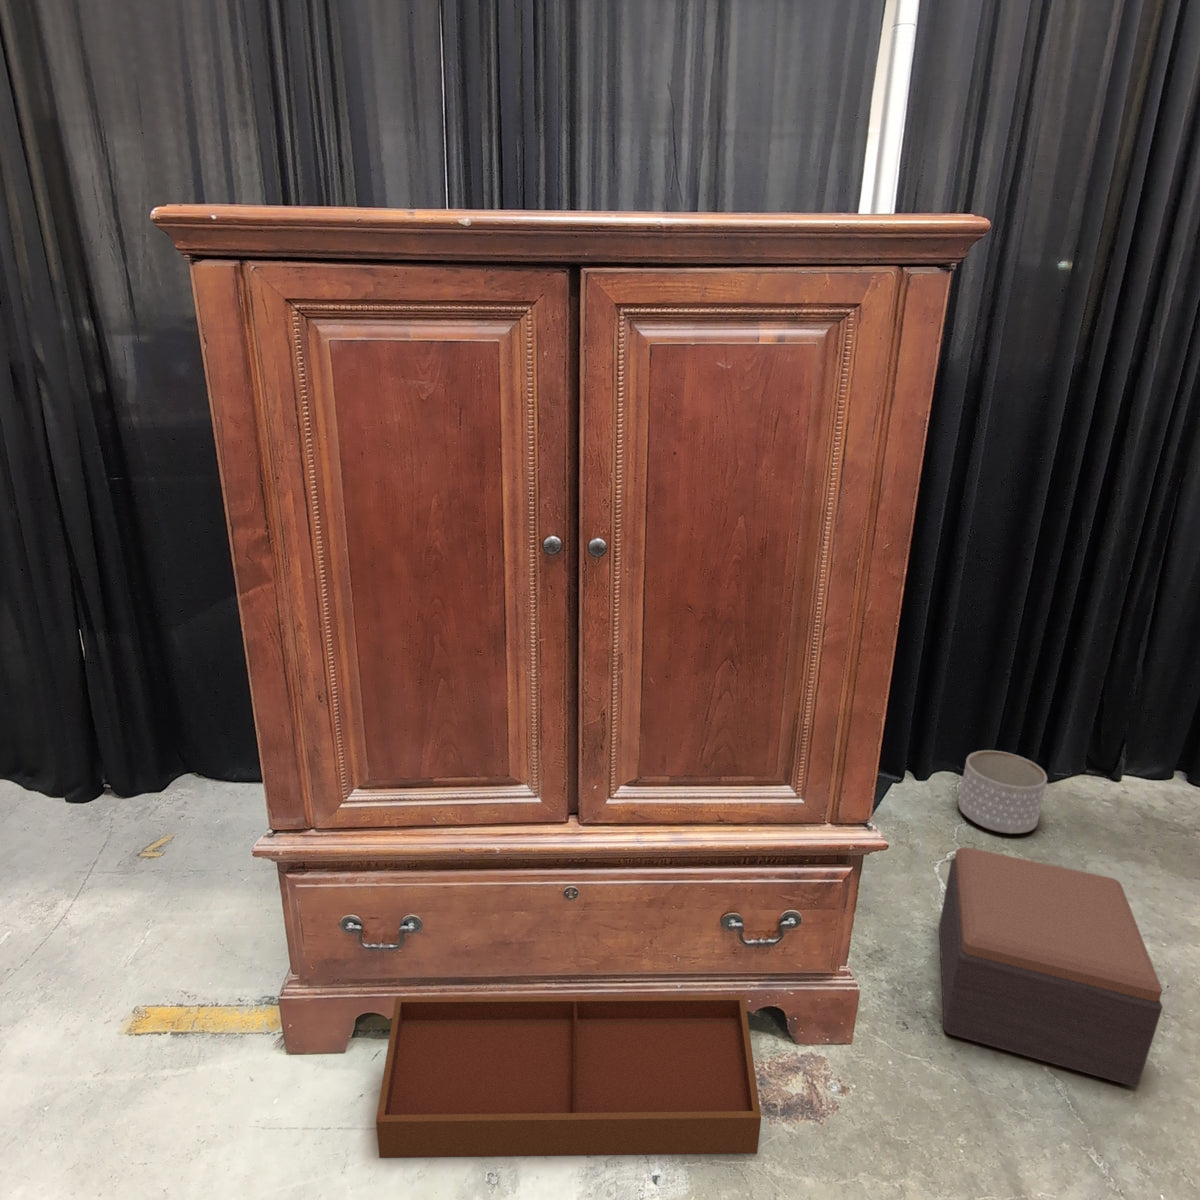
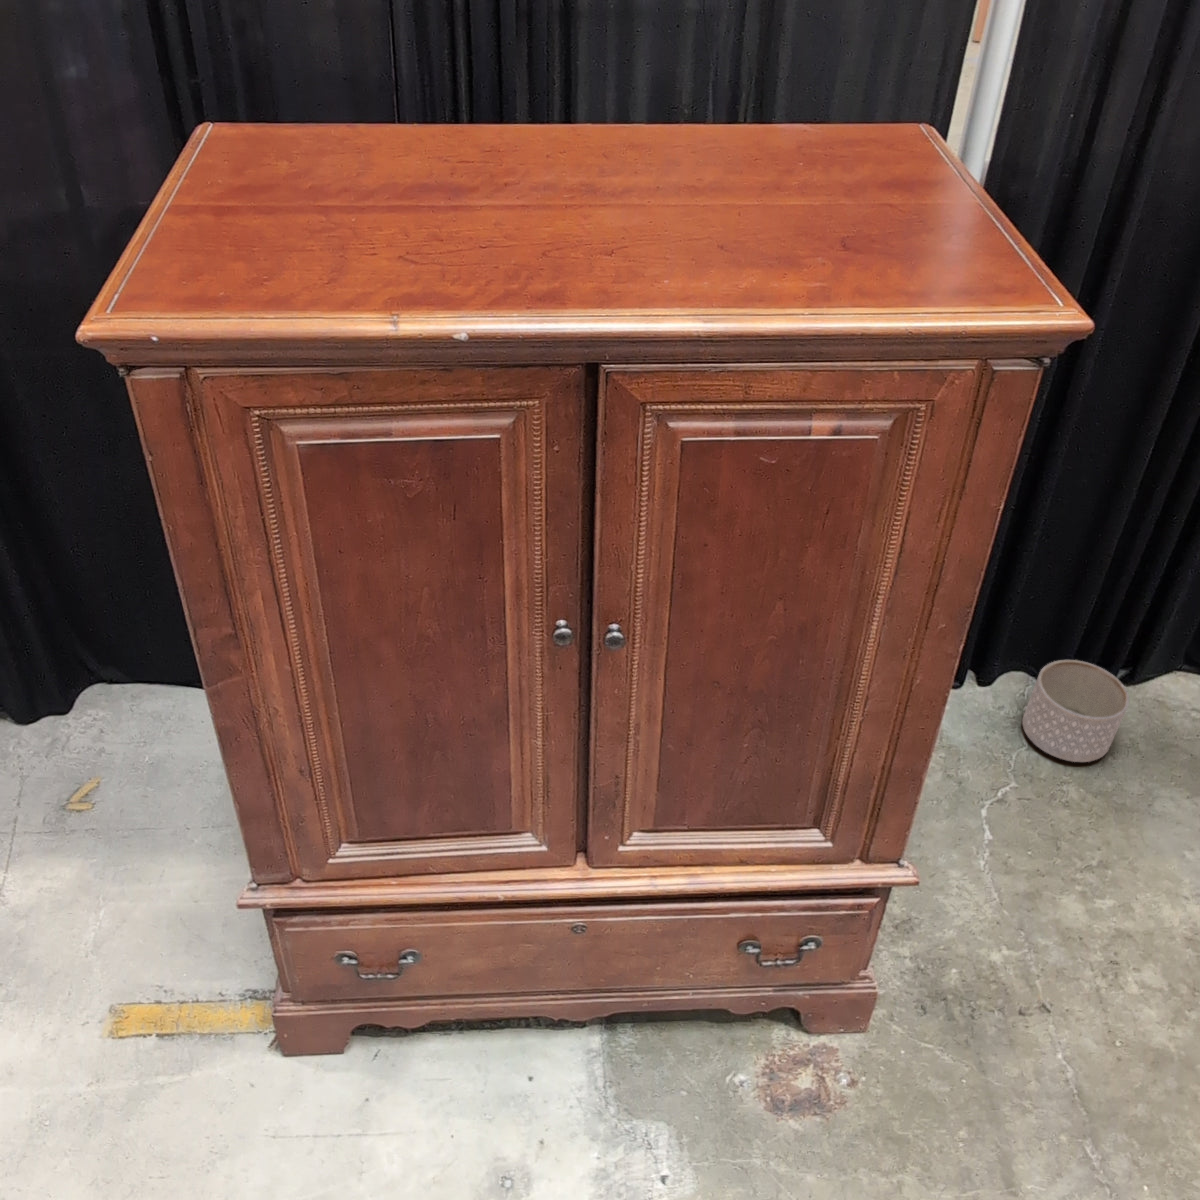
footstool: present [939,847,1162,1087] -> none [962,823,1184,1075]
storage bin: present [376,995,761,1158] -> none [392,1009,769,1165]

